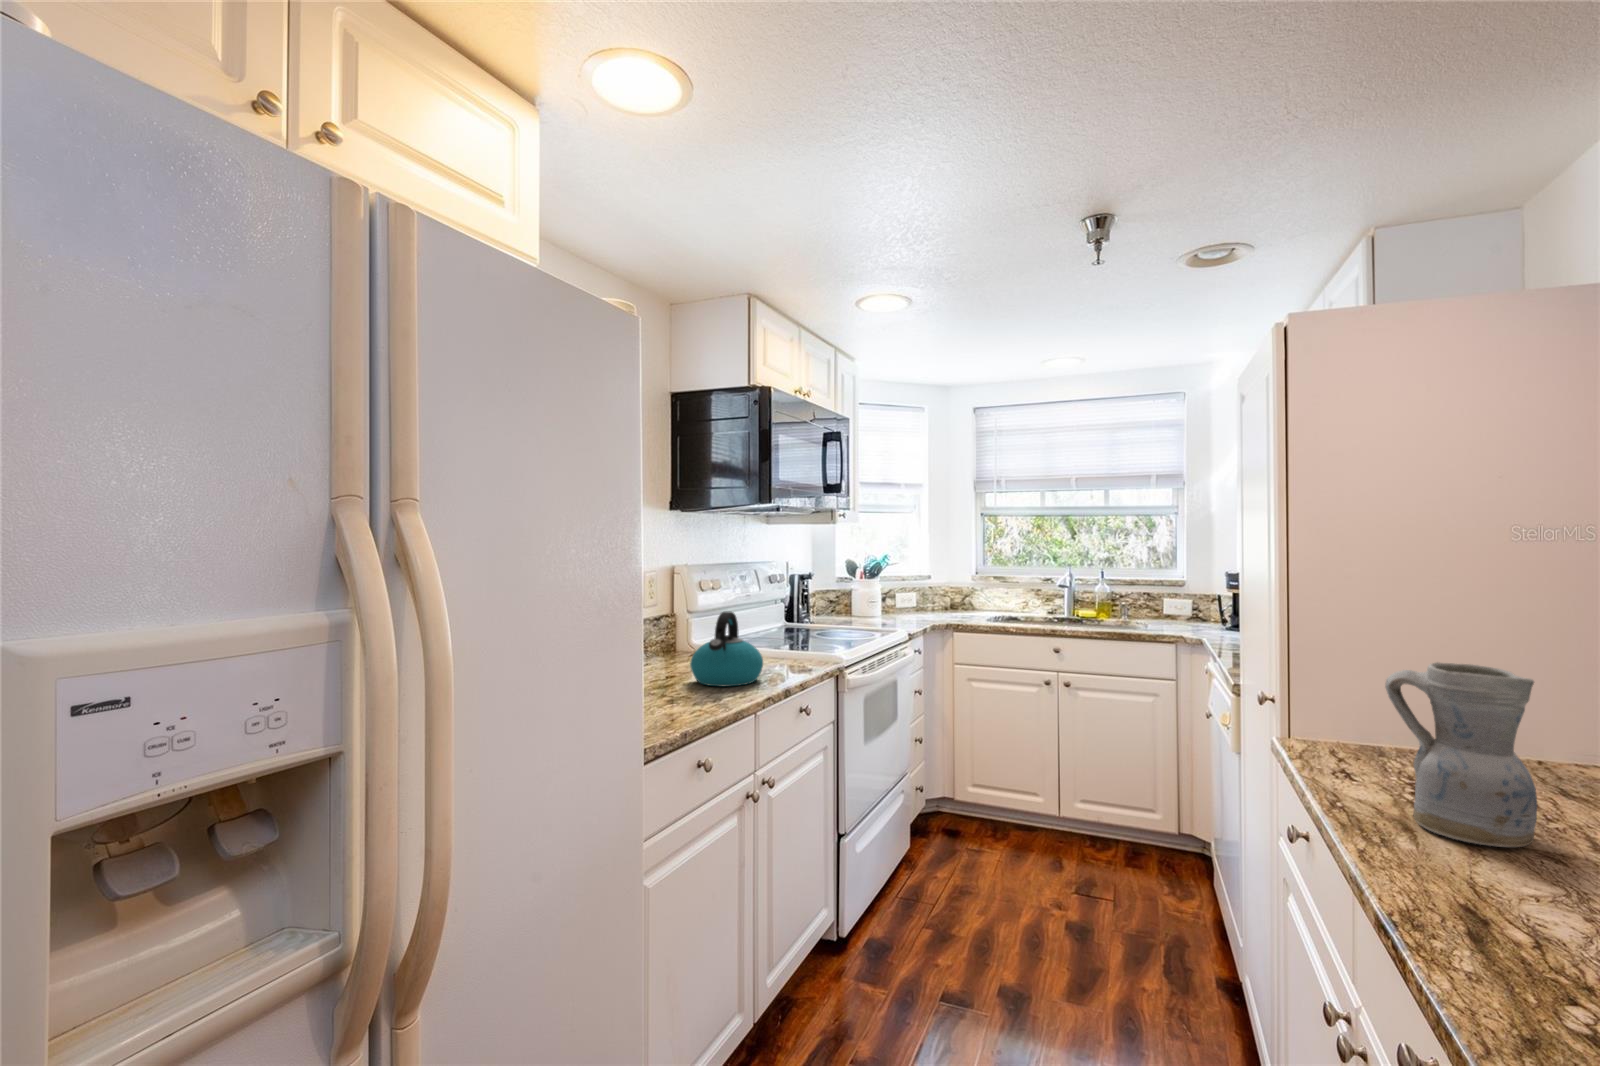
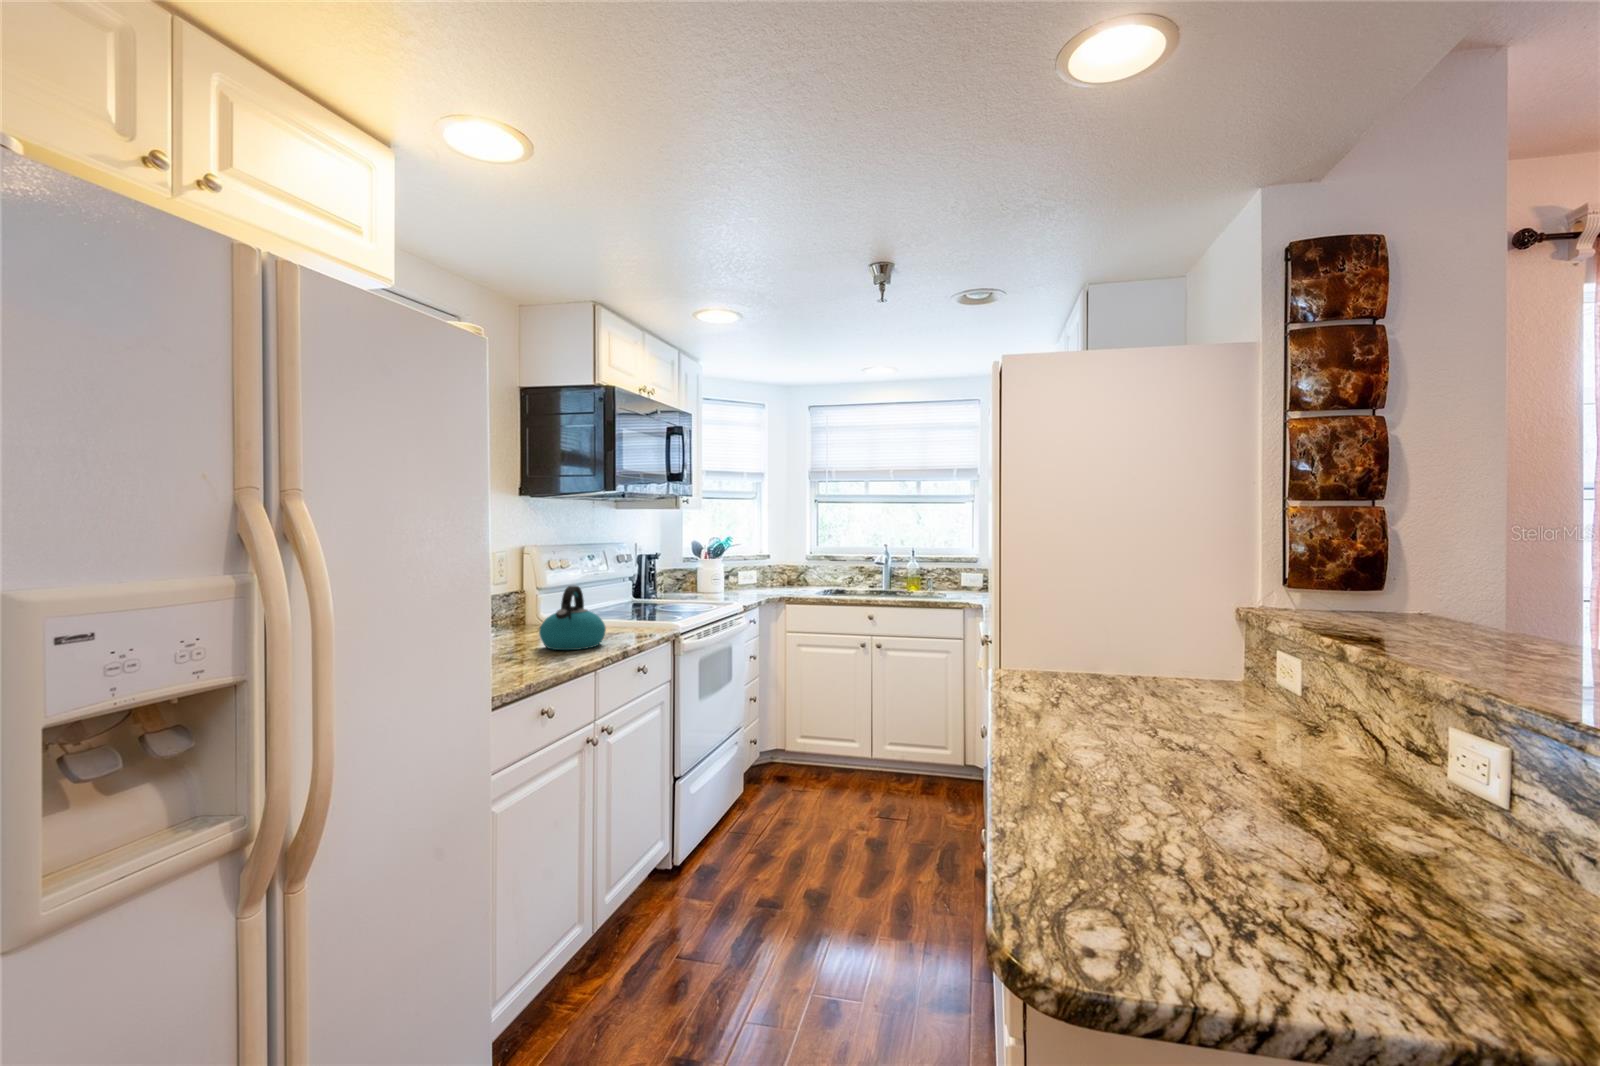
ceramic pitcher: present [1385,662,1537,847] -> none [1040,608,1121,728]

